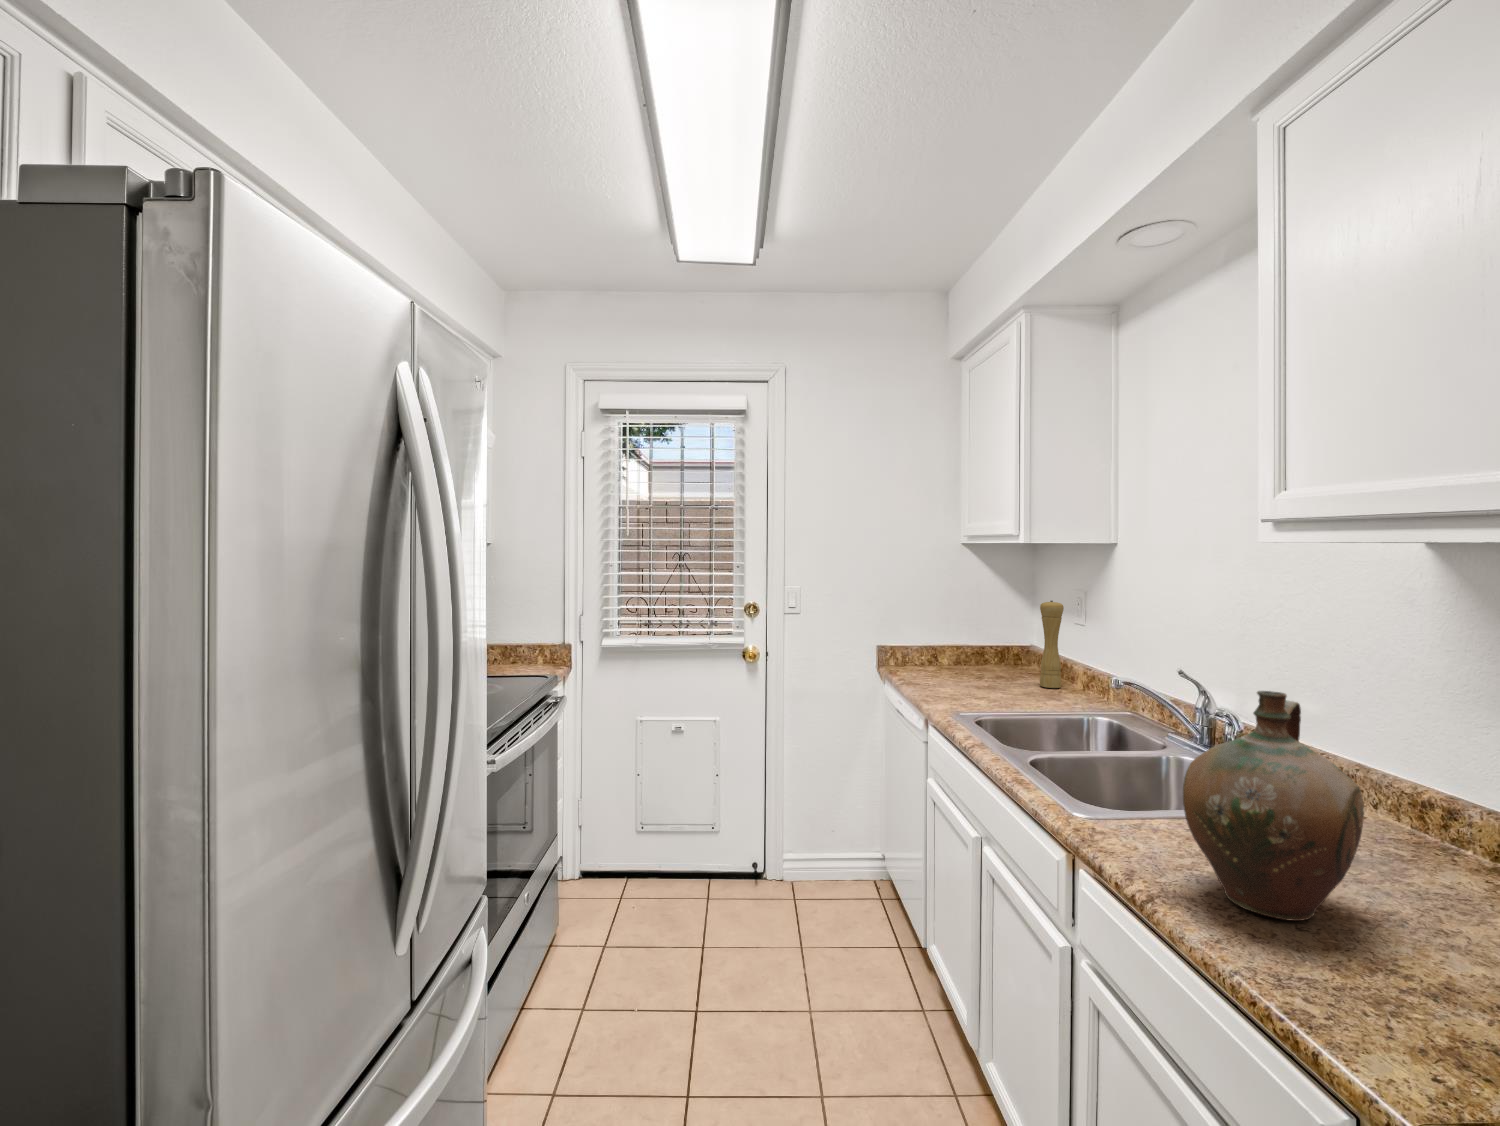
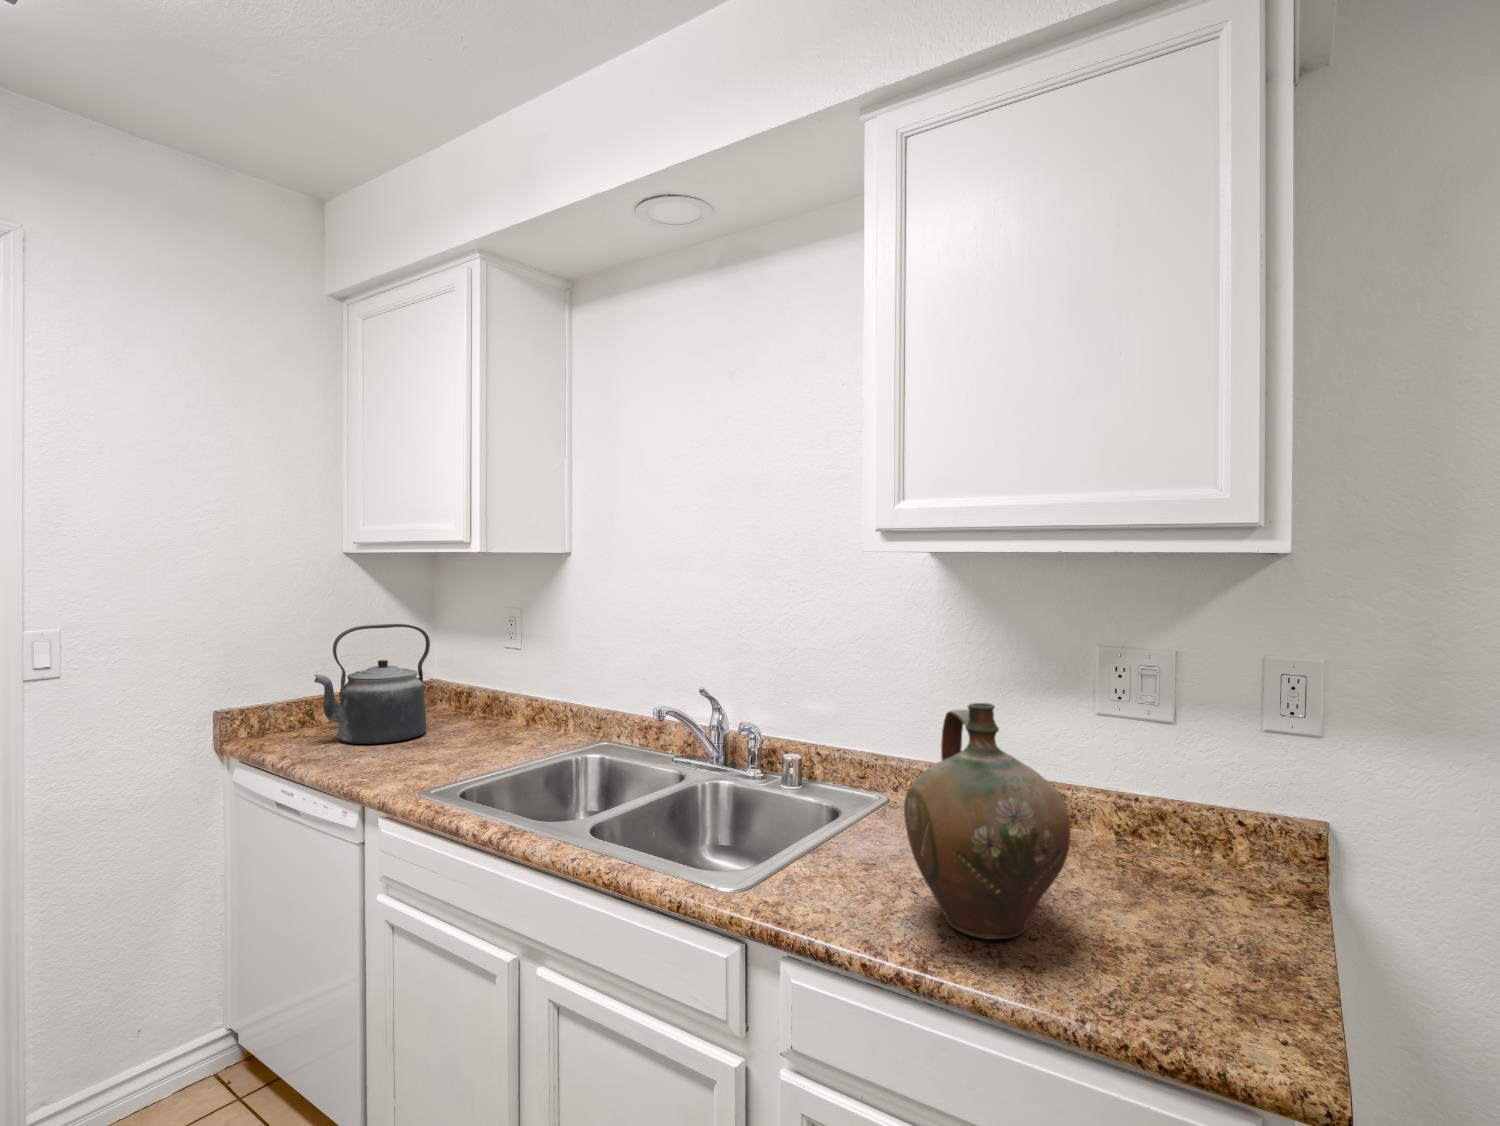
kettle: none [925,596,1007,683] -> present [314,624,430,744]
pepper mill: present [1040,601,1064,688] -> none [476,622,504,730]

